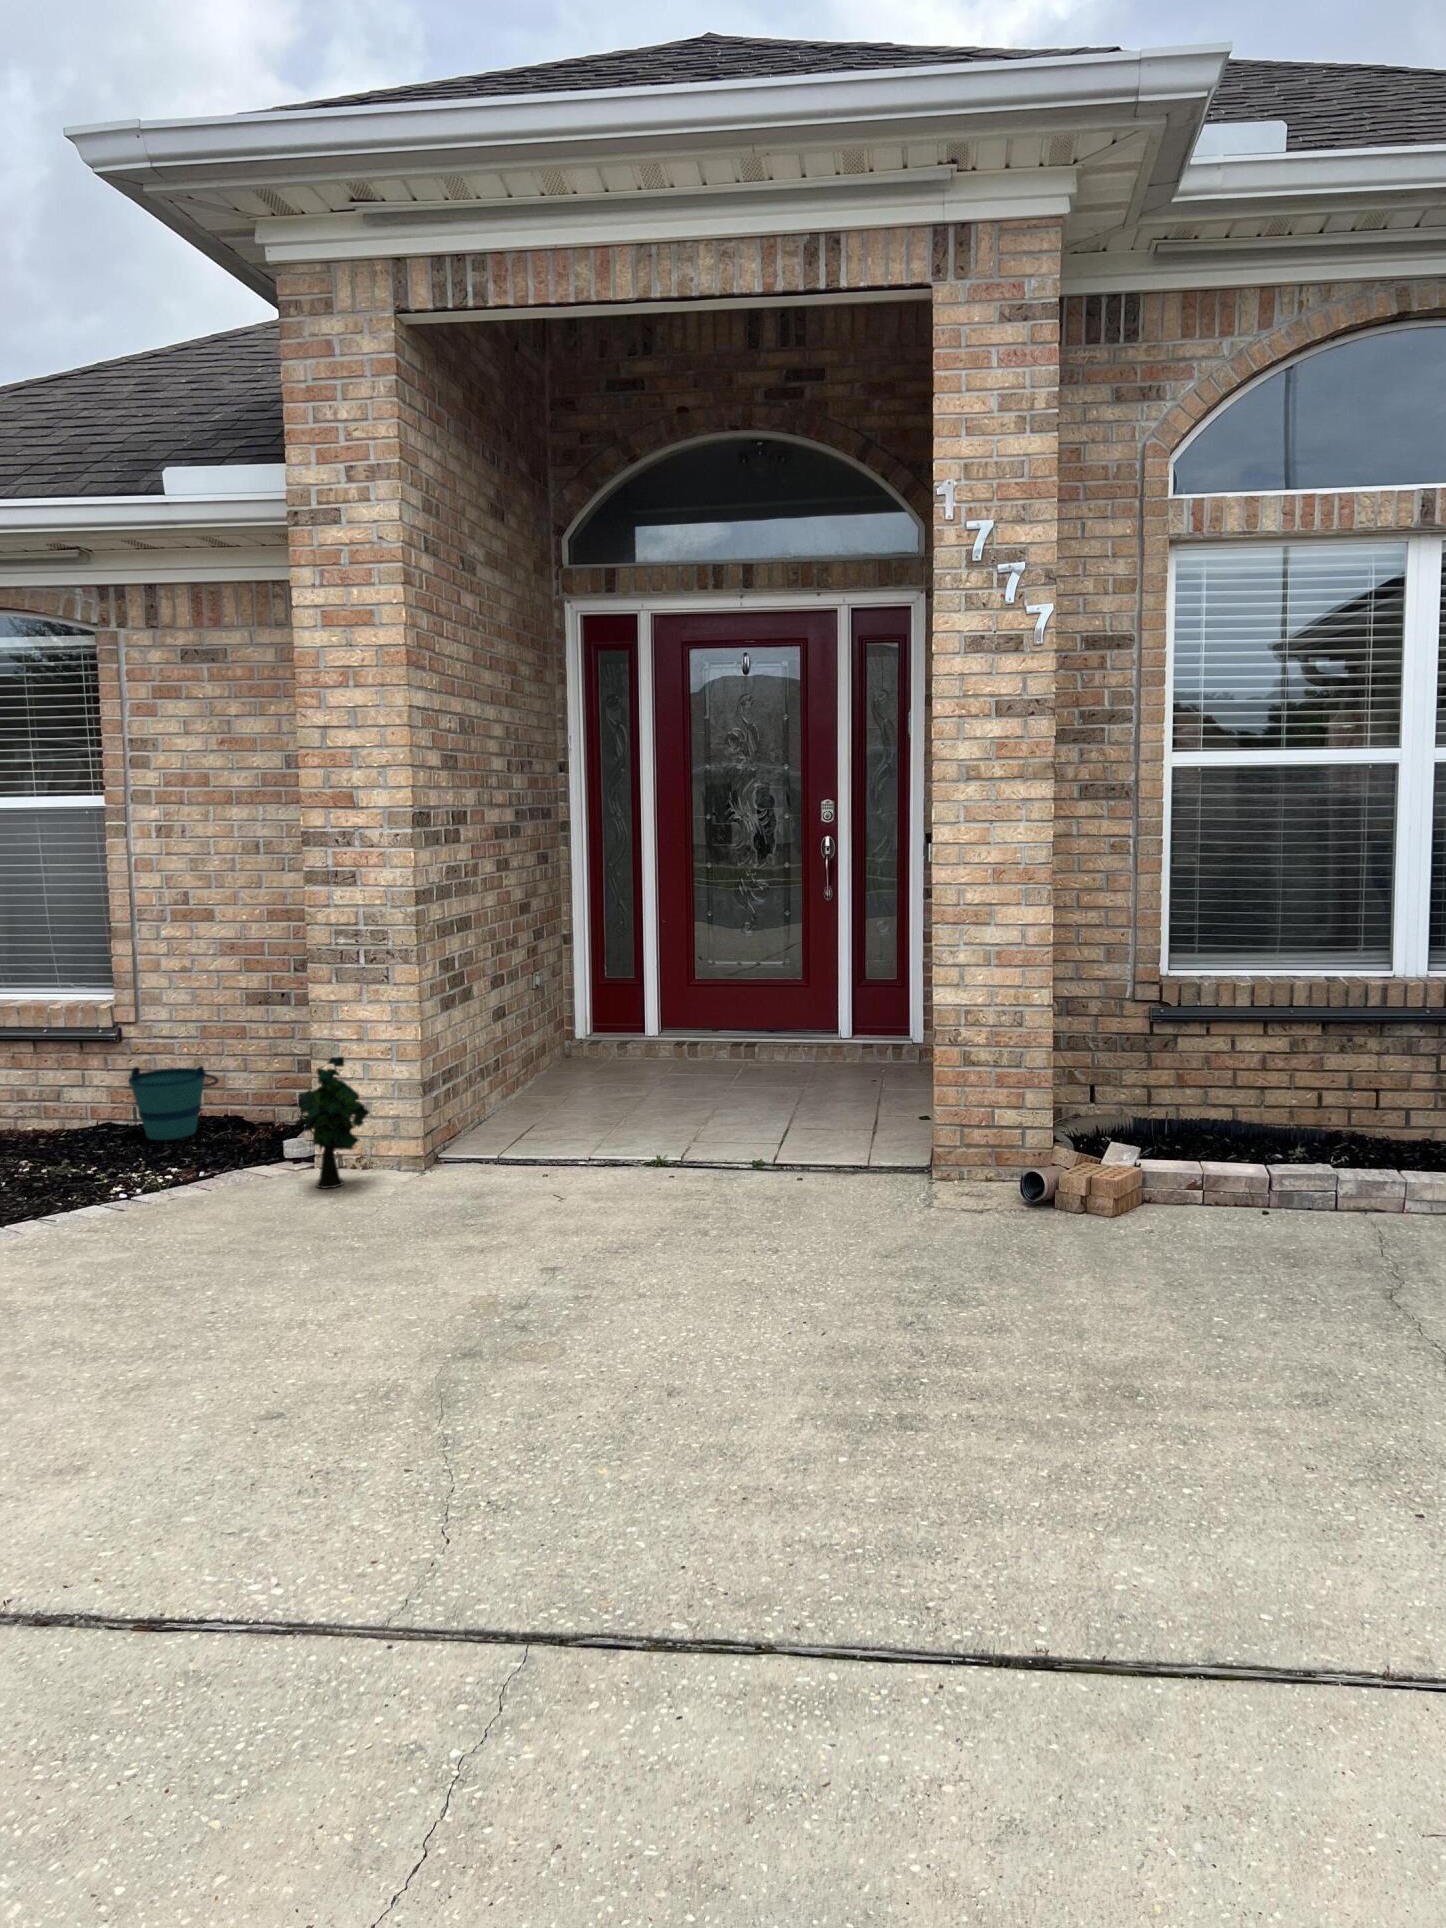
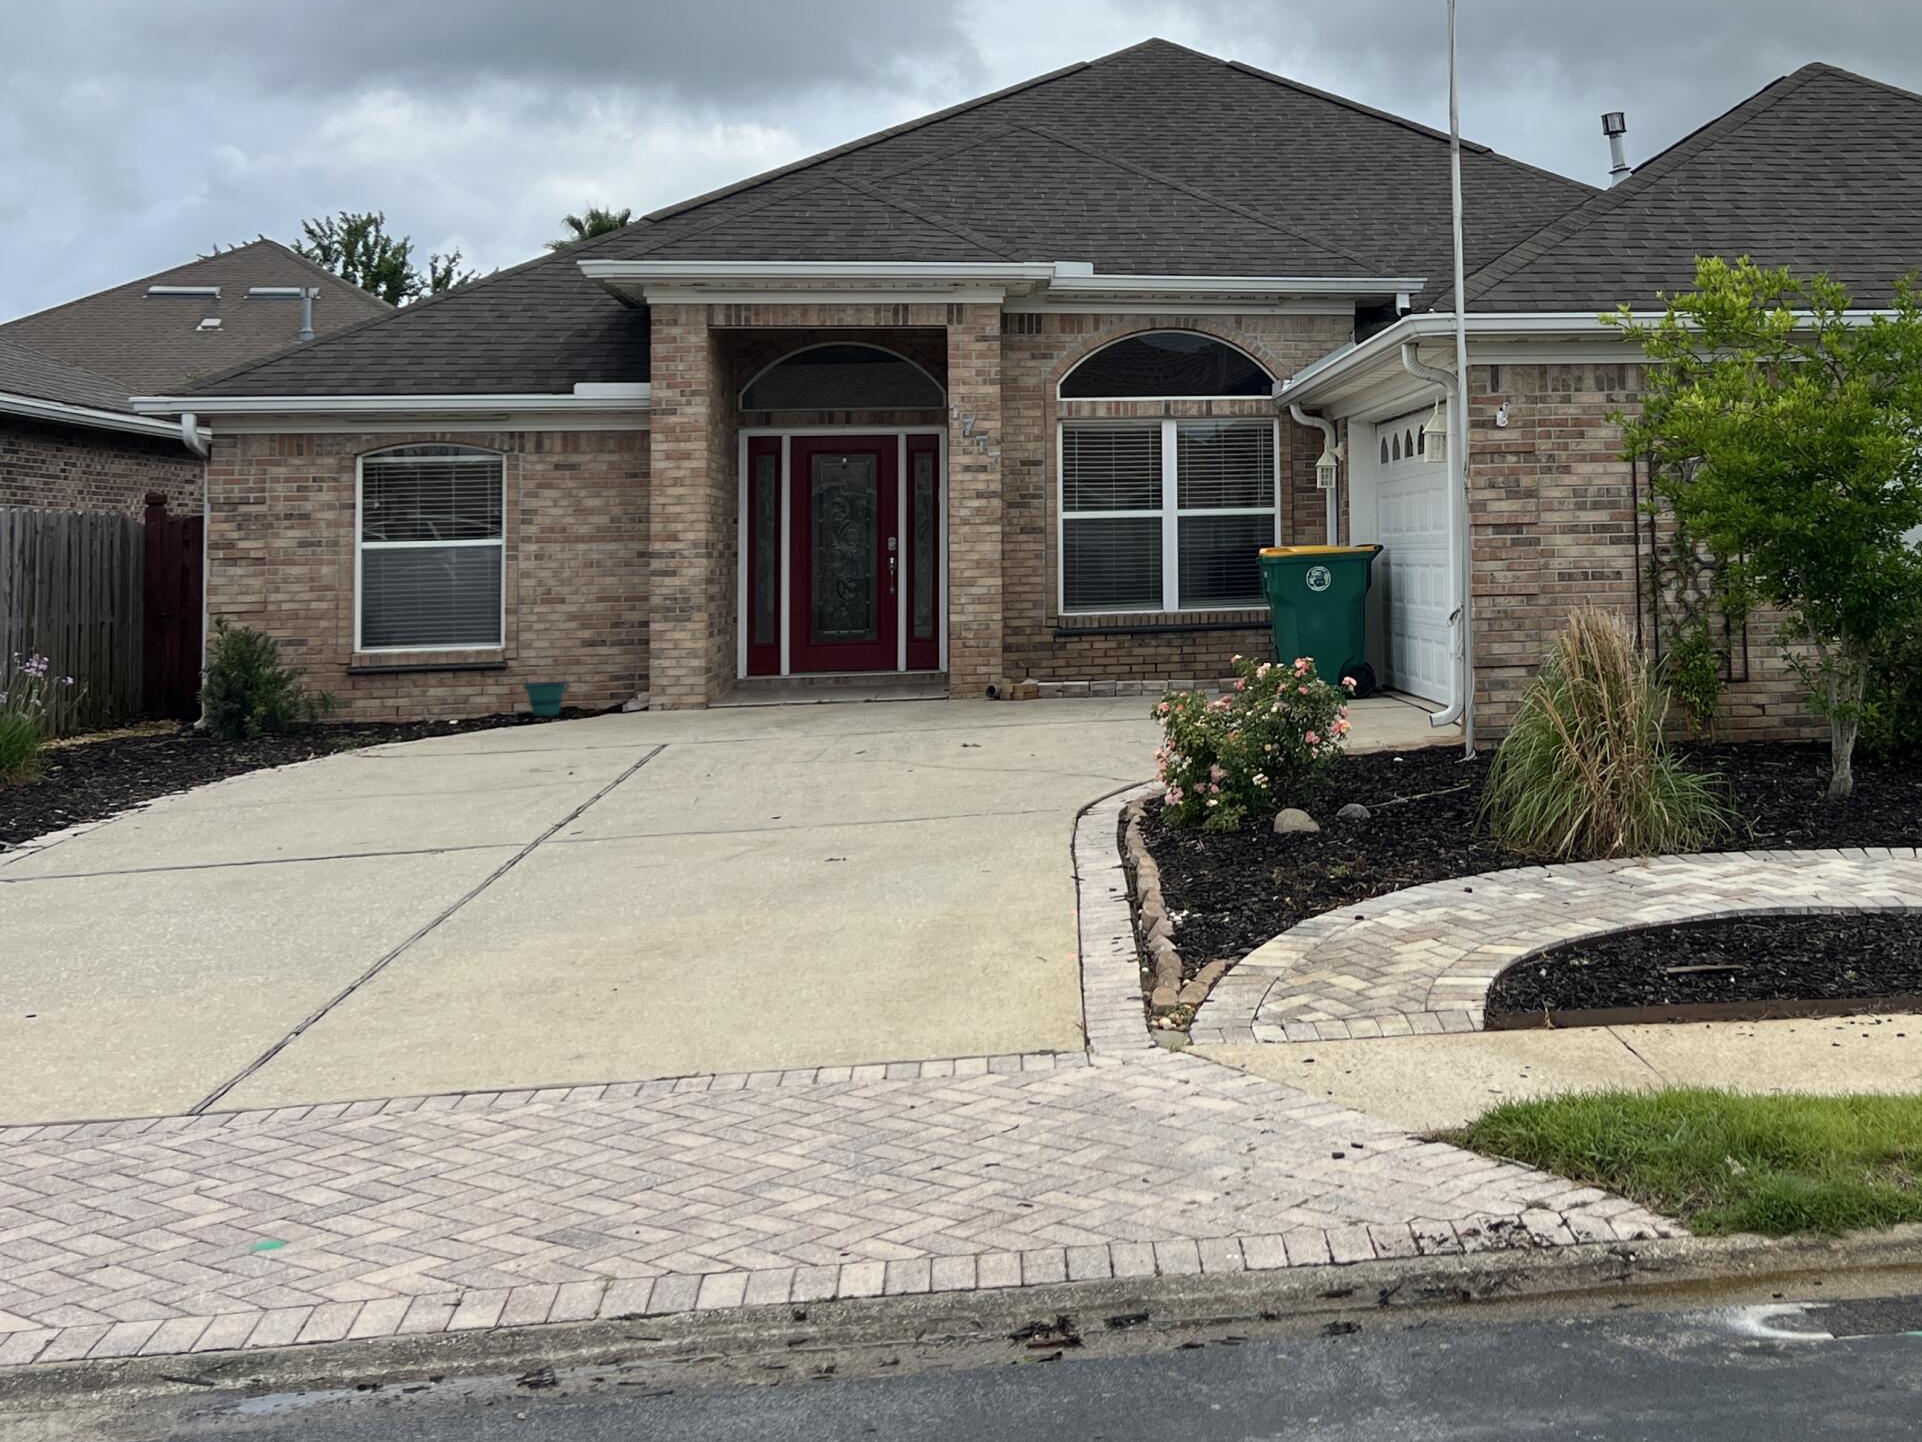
decorative plant: present [290,1057,369,1188] -> none [643,655,682,717]

